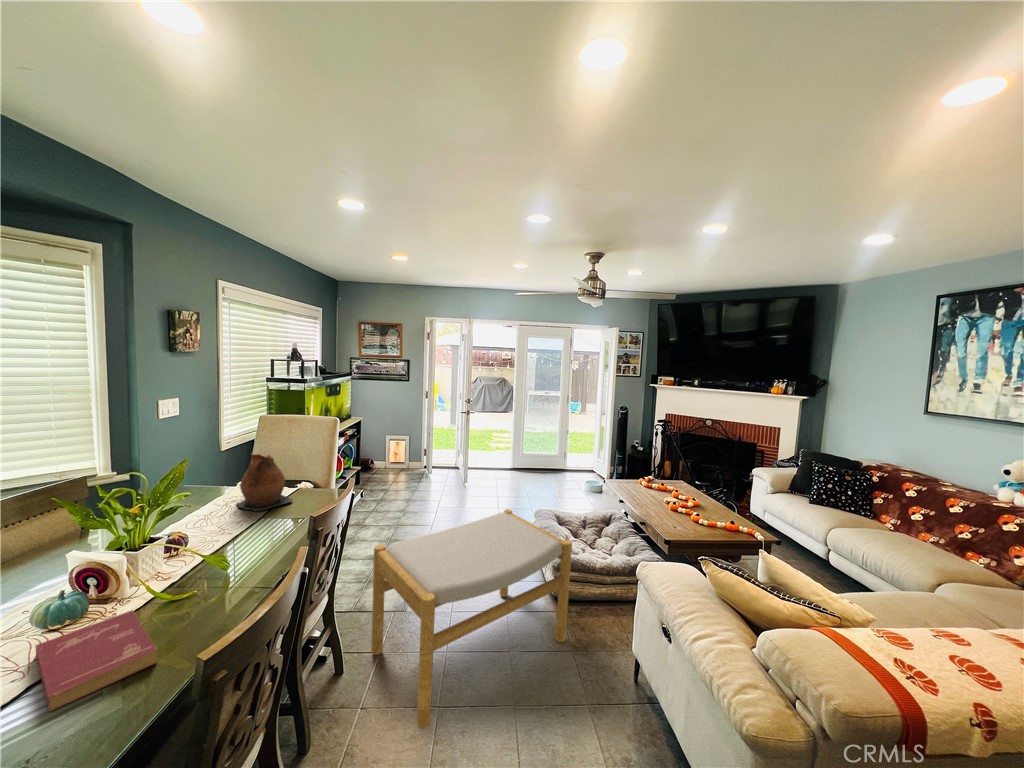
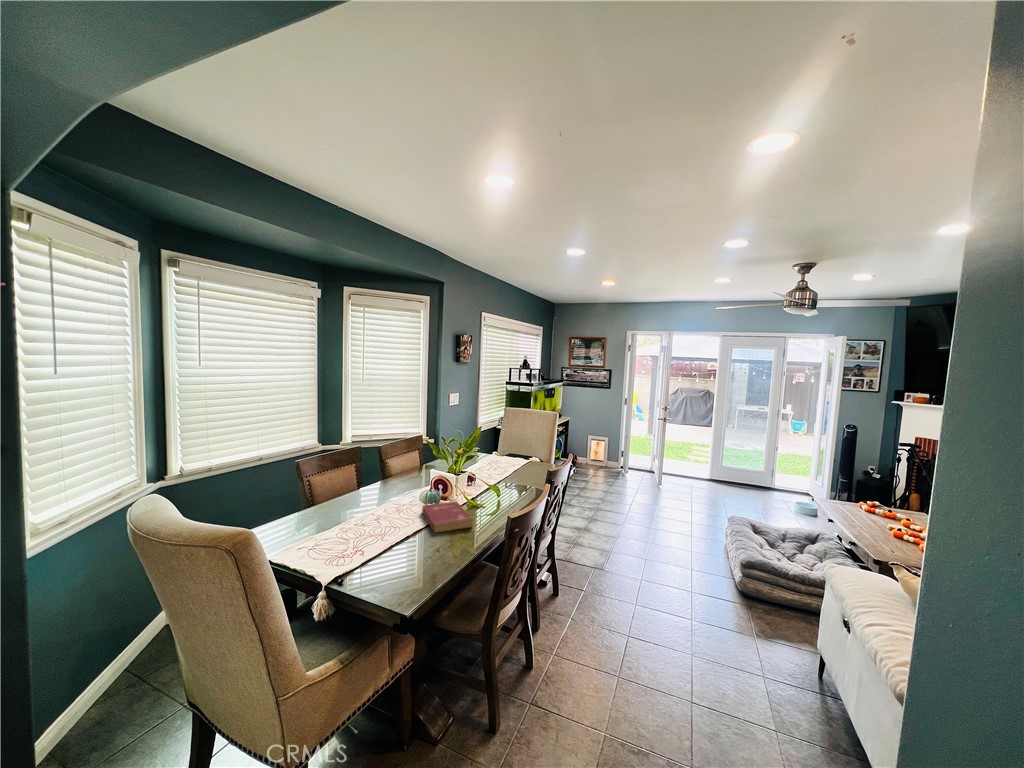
ceramic pitcher: present [237,454,292,511] -> none [493,429,527,468]
footstool: present [371,509,572,729] -> none [576,502,757,644]

